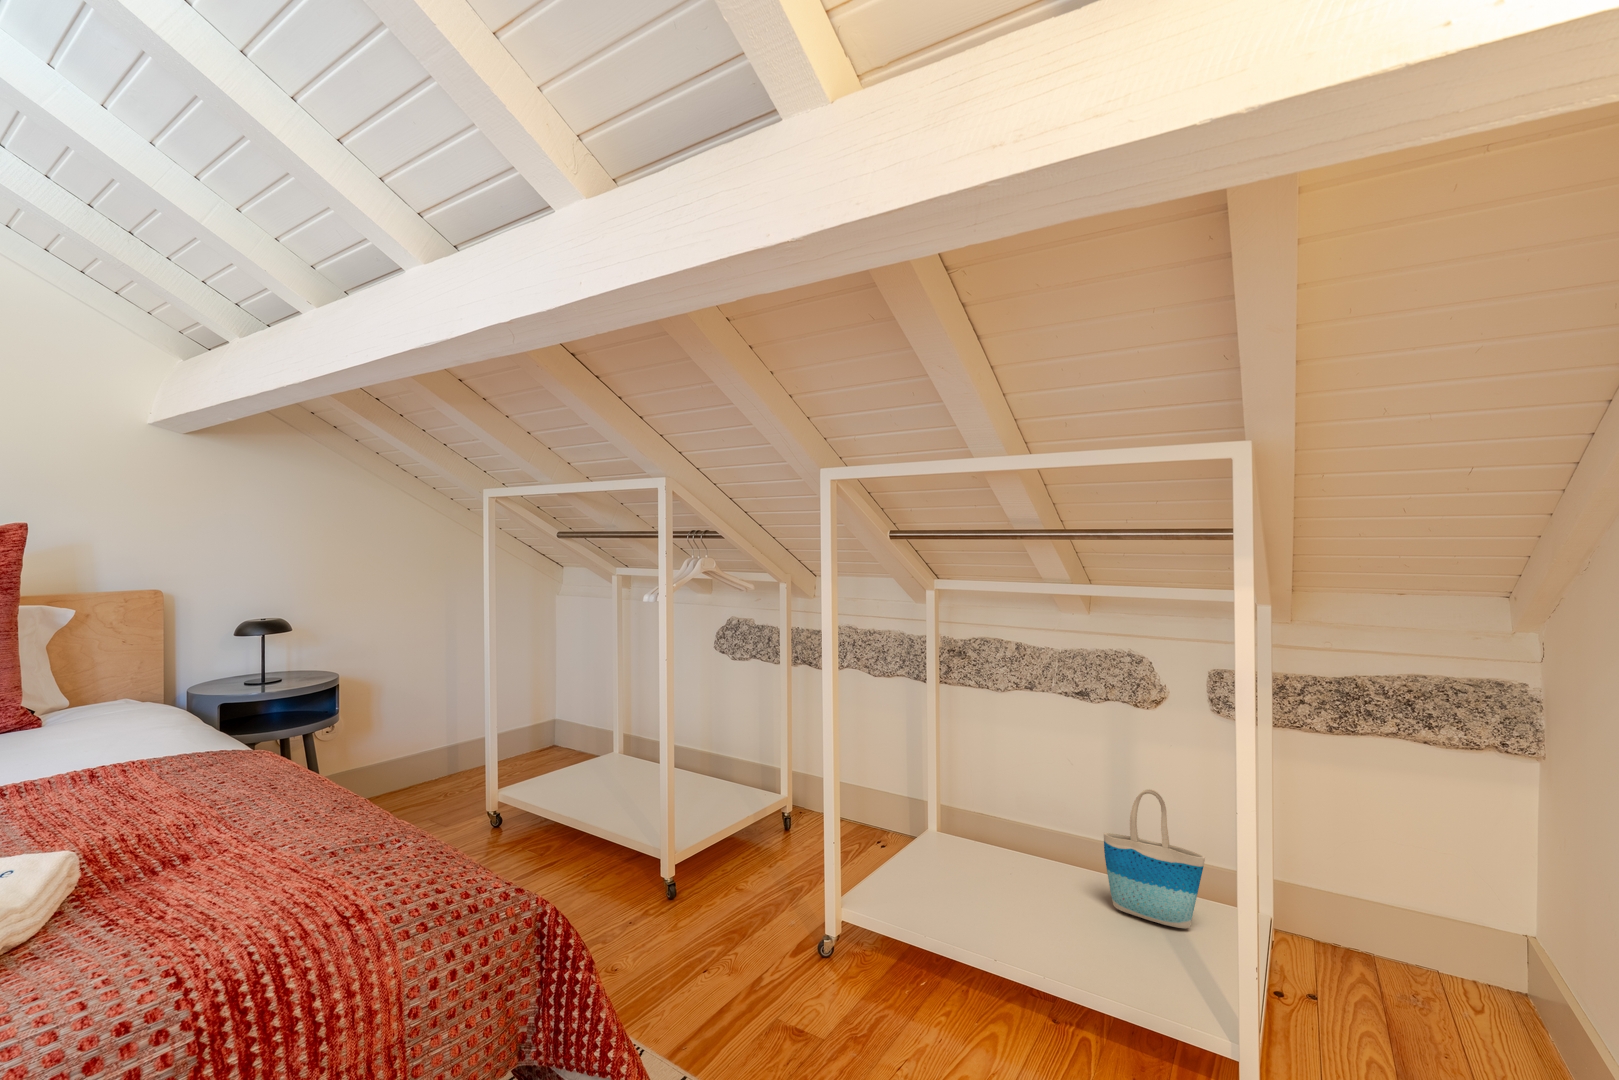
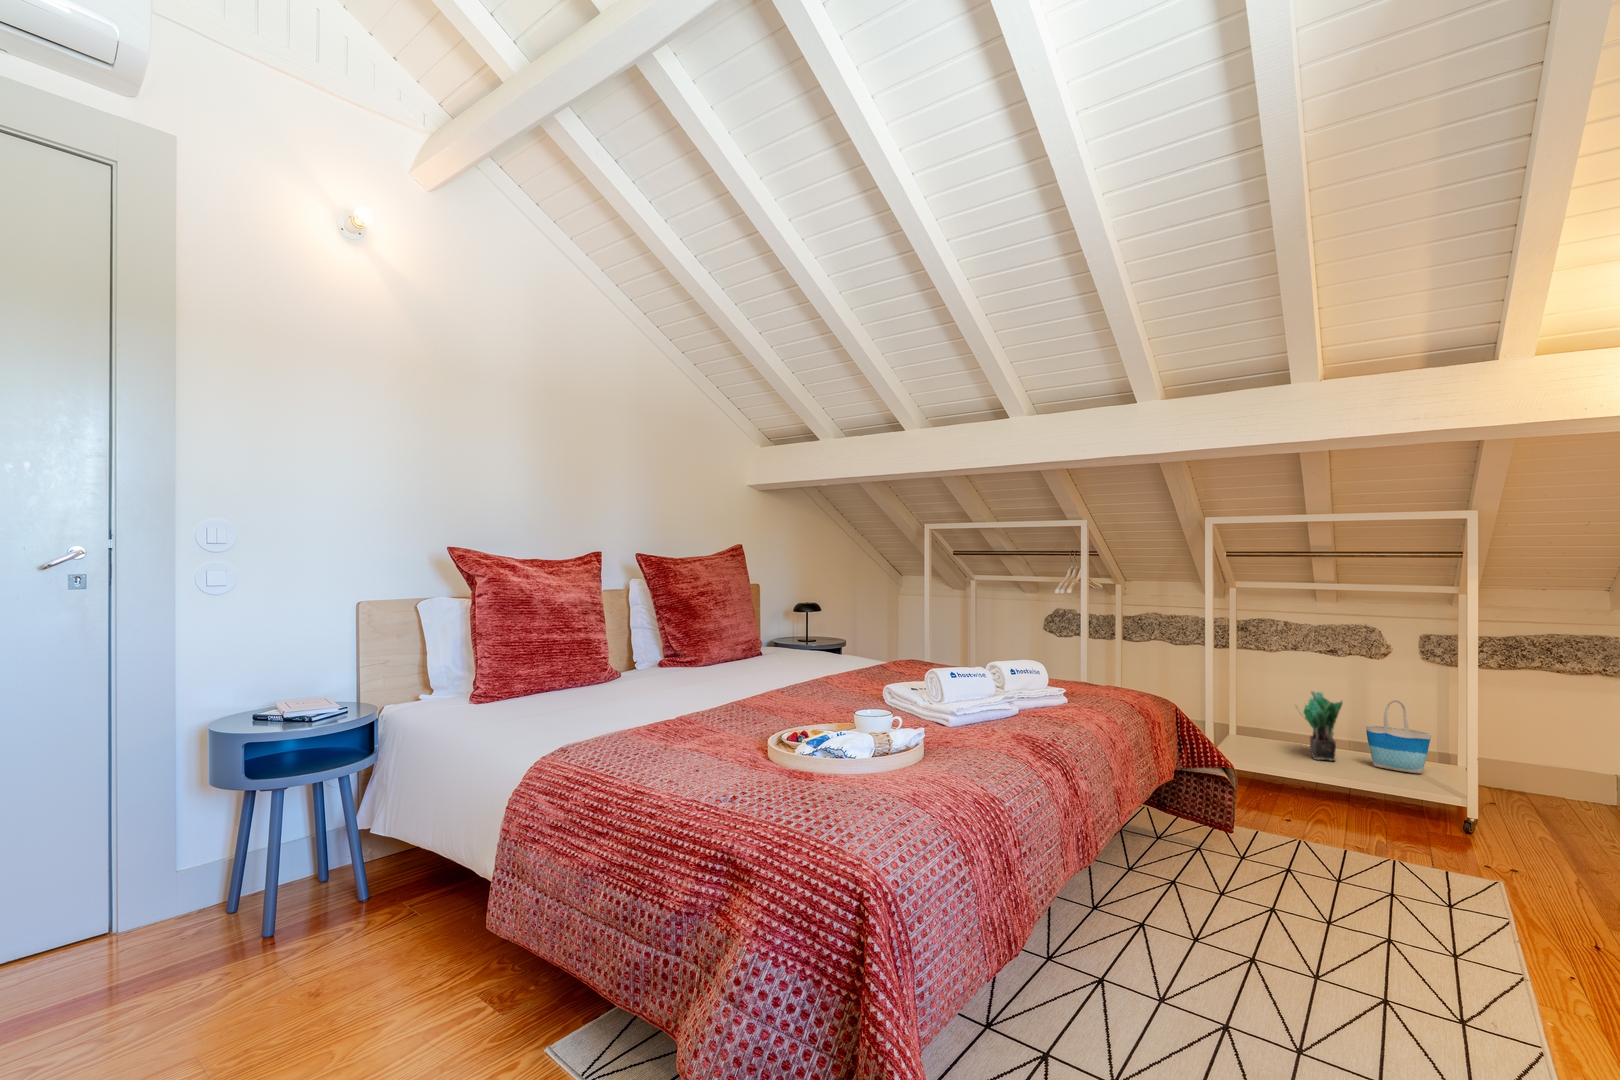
potted plant: none [996,765,1067,893] -> present [1304,691,1343,761]

